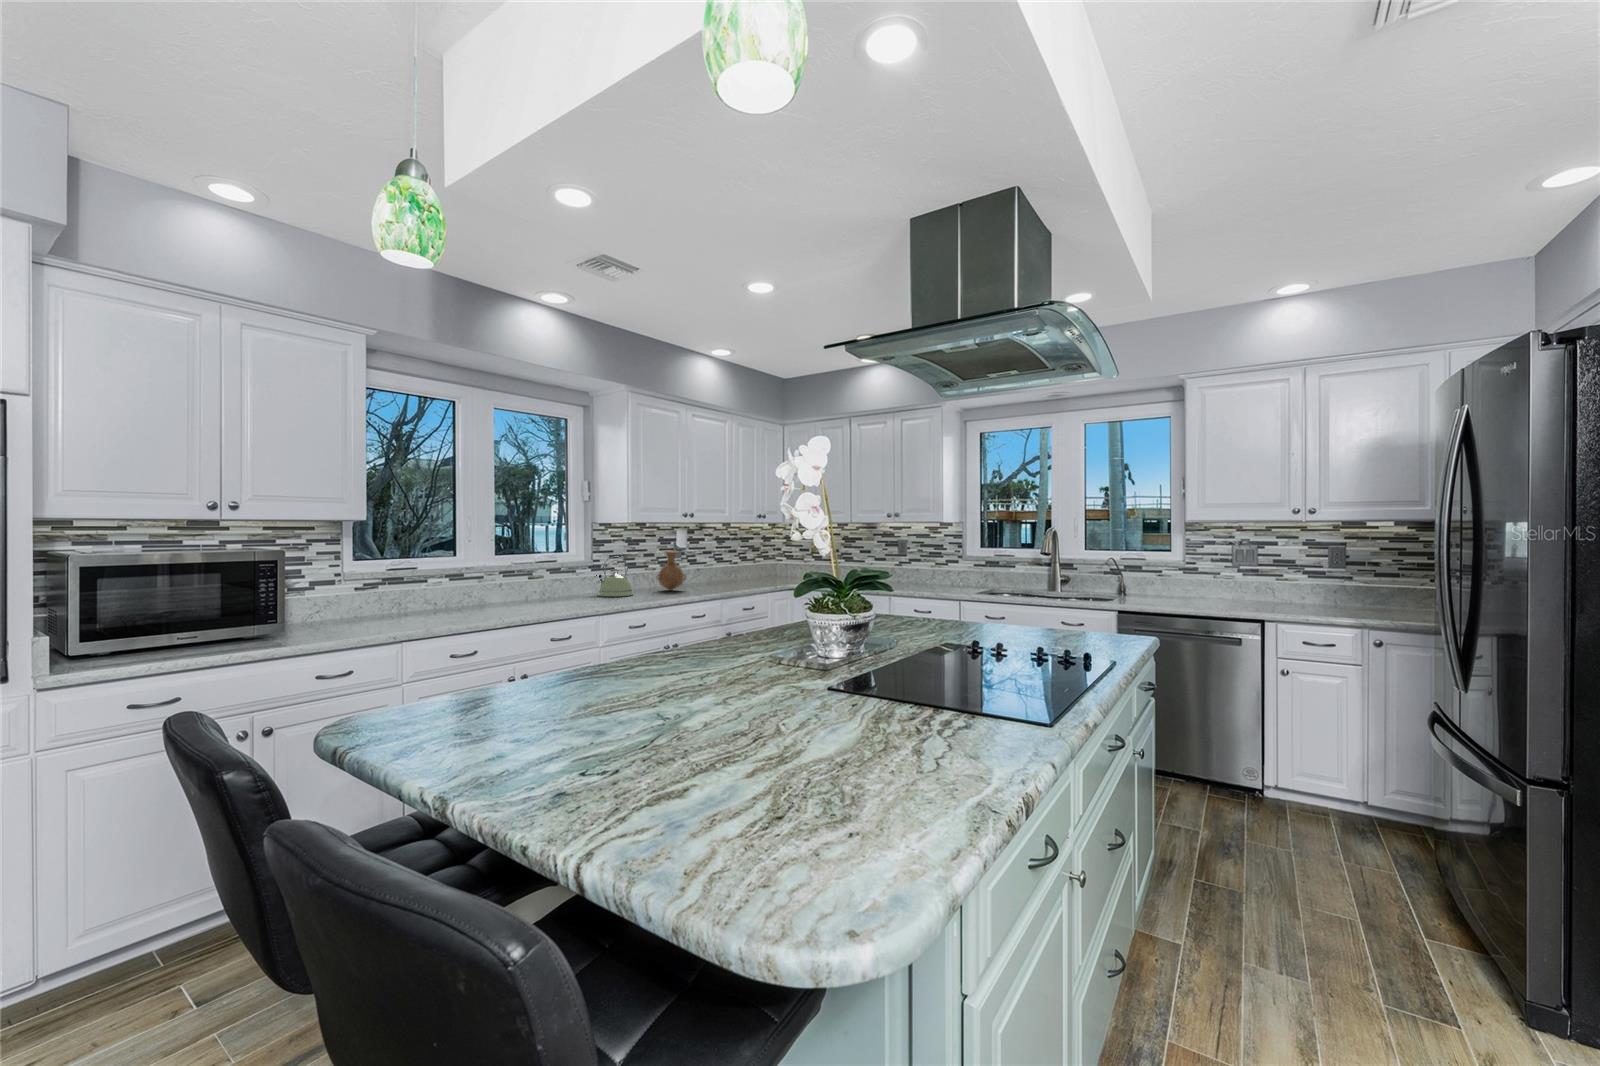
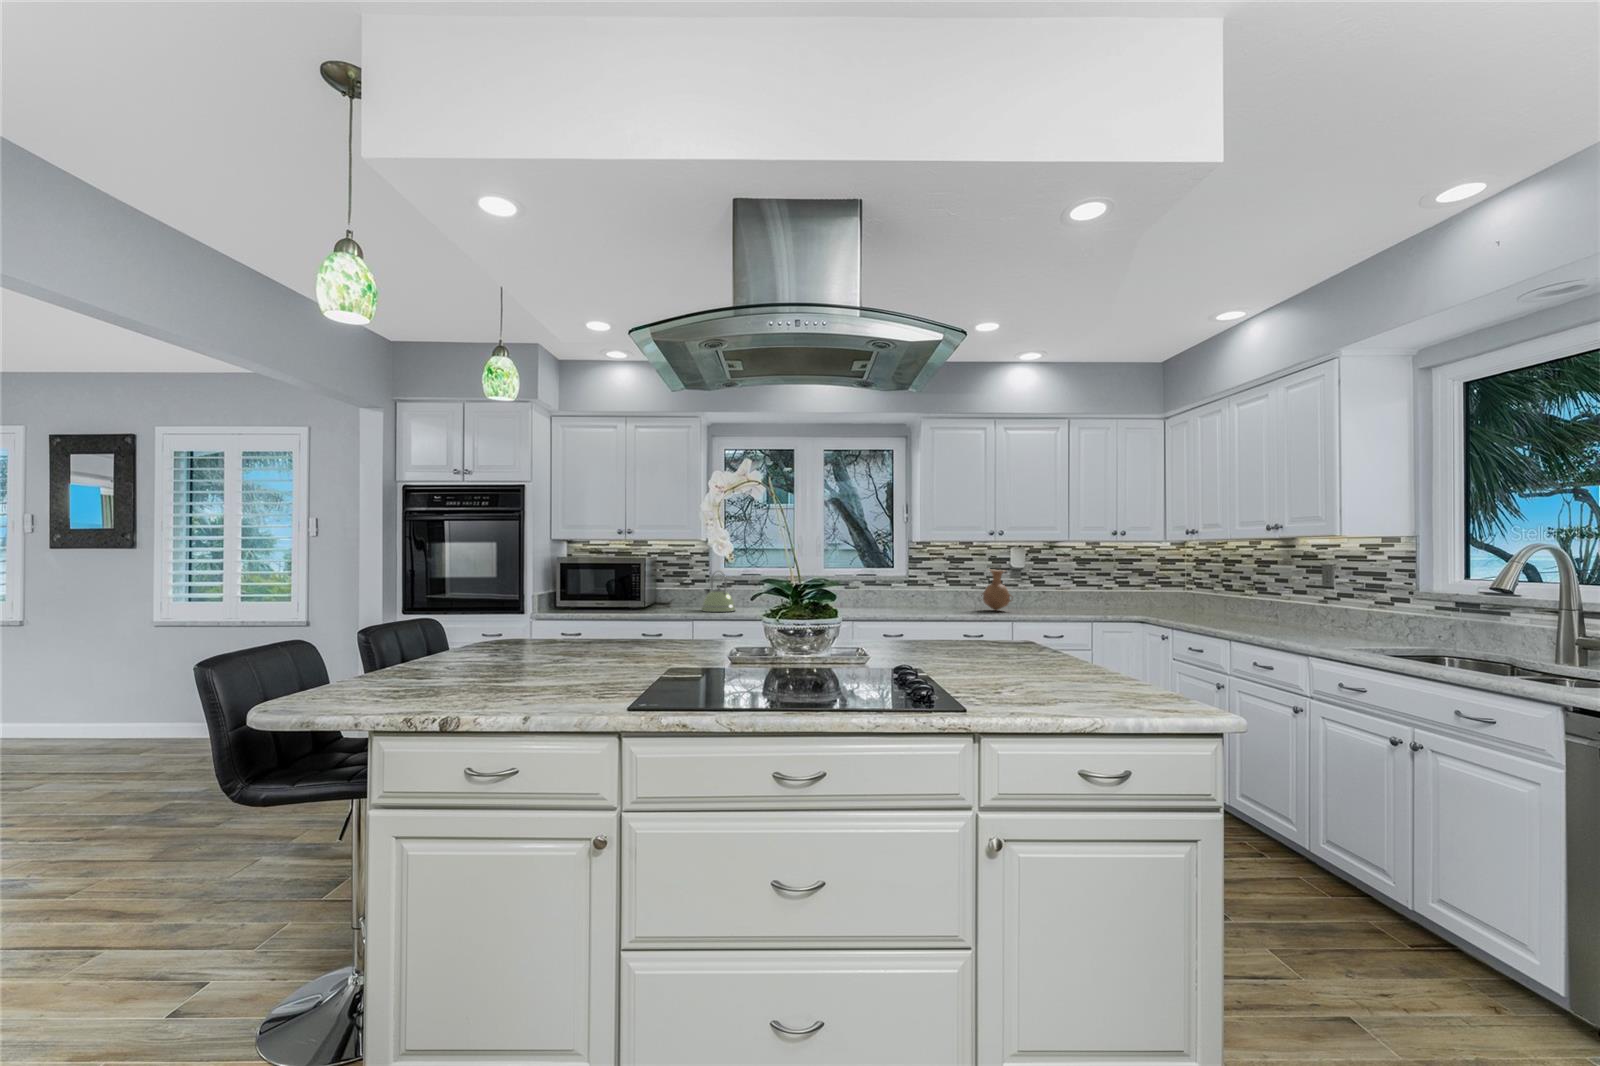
kettle: present [596,556,633,597] -> present [701,573,735,612]

